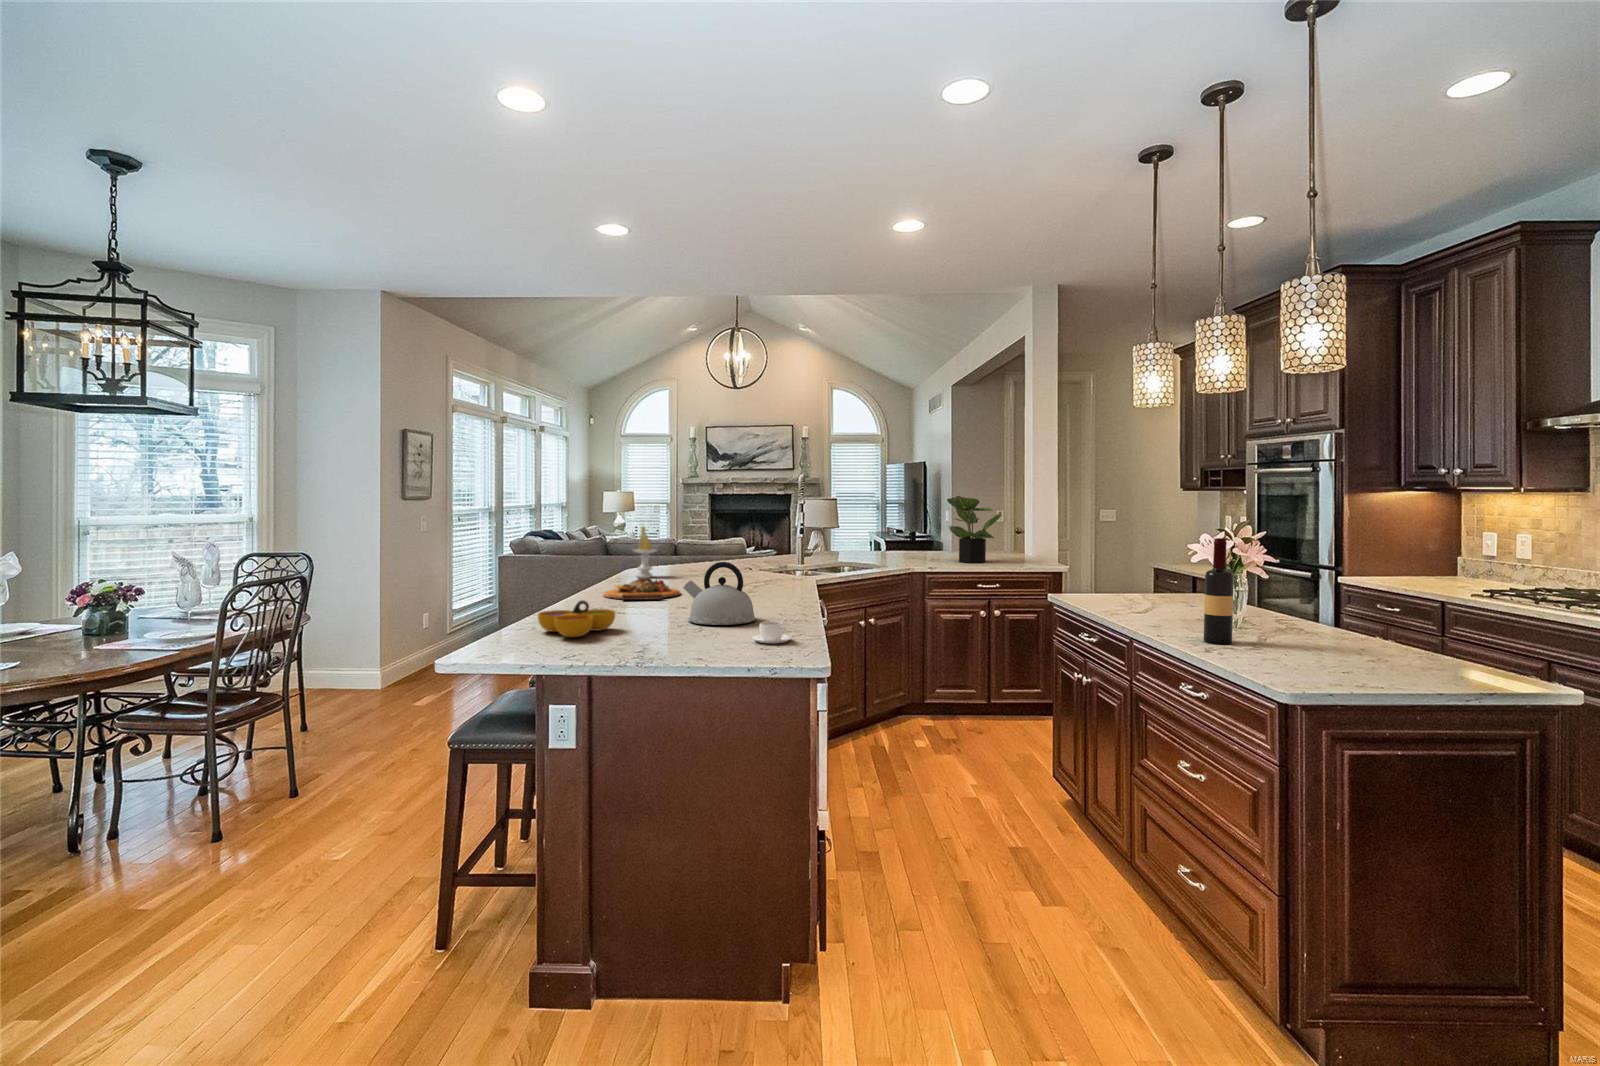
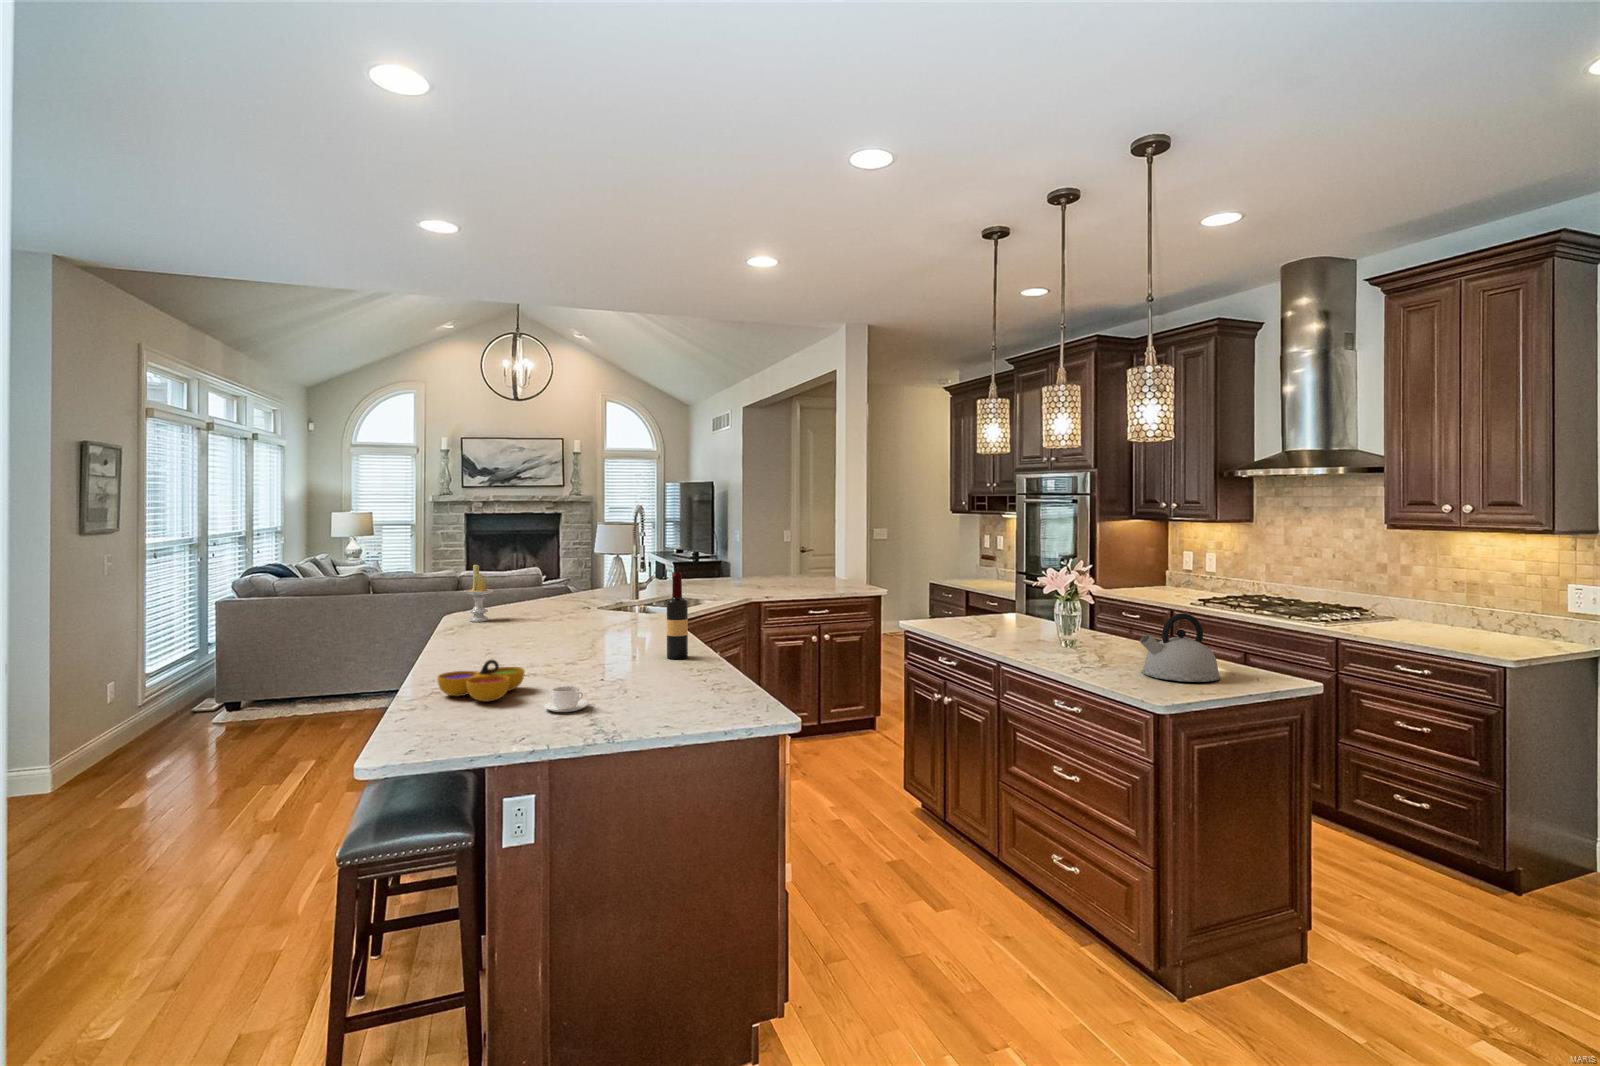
potted plant: present [947,496,1002,563] -> none [770,525,824,589]
wine bottle: present [1204,538,1234,644] -> present [667,572,688,659]
kettle: present [684,562,756,625] -> present [1140,613,1220,682]
cutting board: present [603,577,680,600] -> none [457,624,546,652]
coffee cup: present [752,622,792,643] -> present [543,686,589,712]

